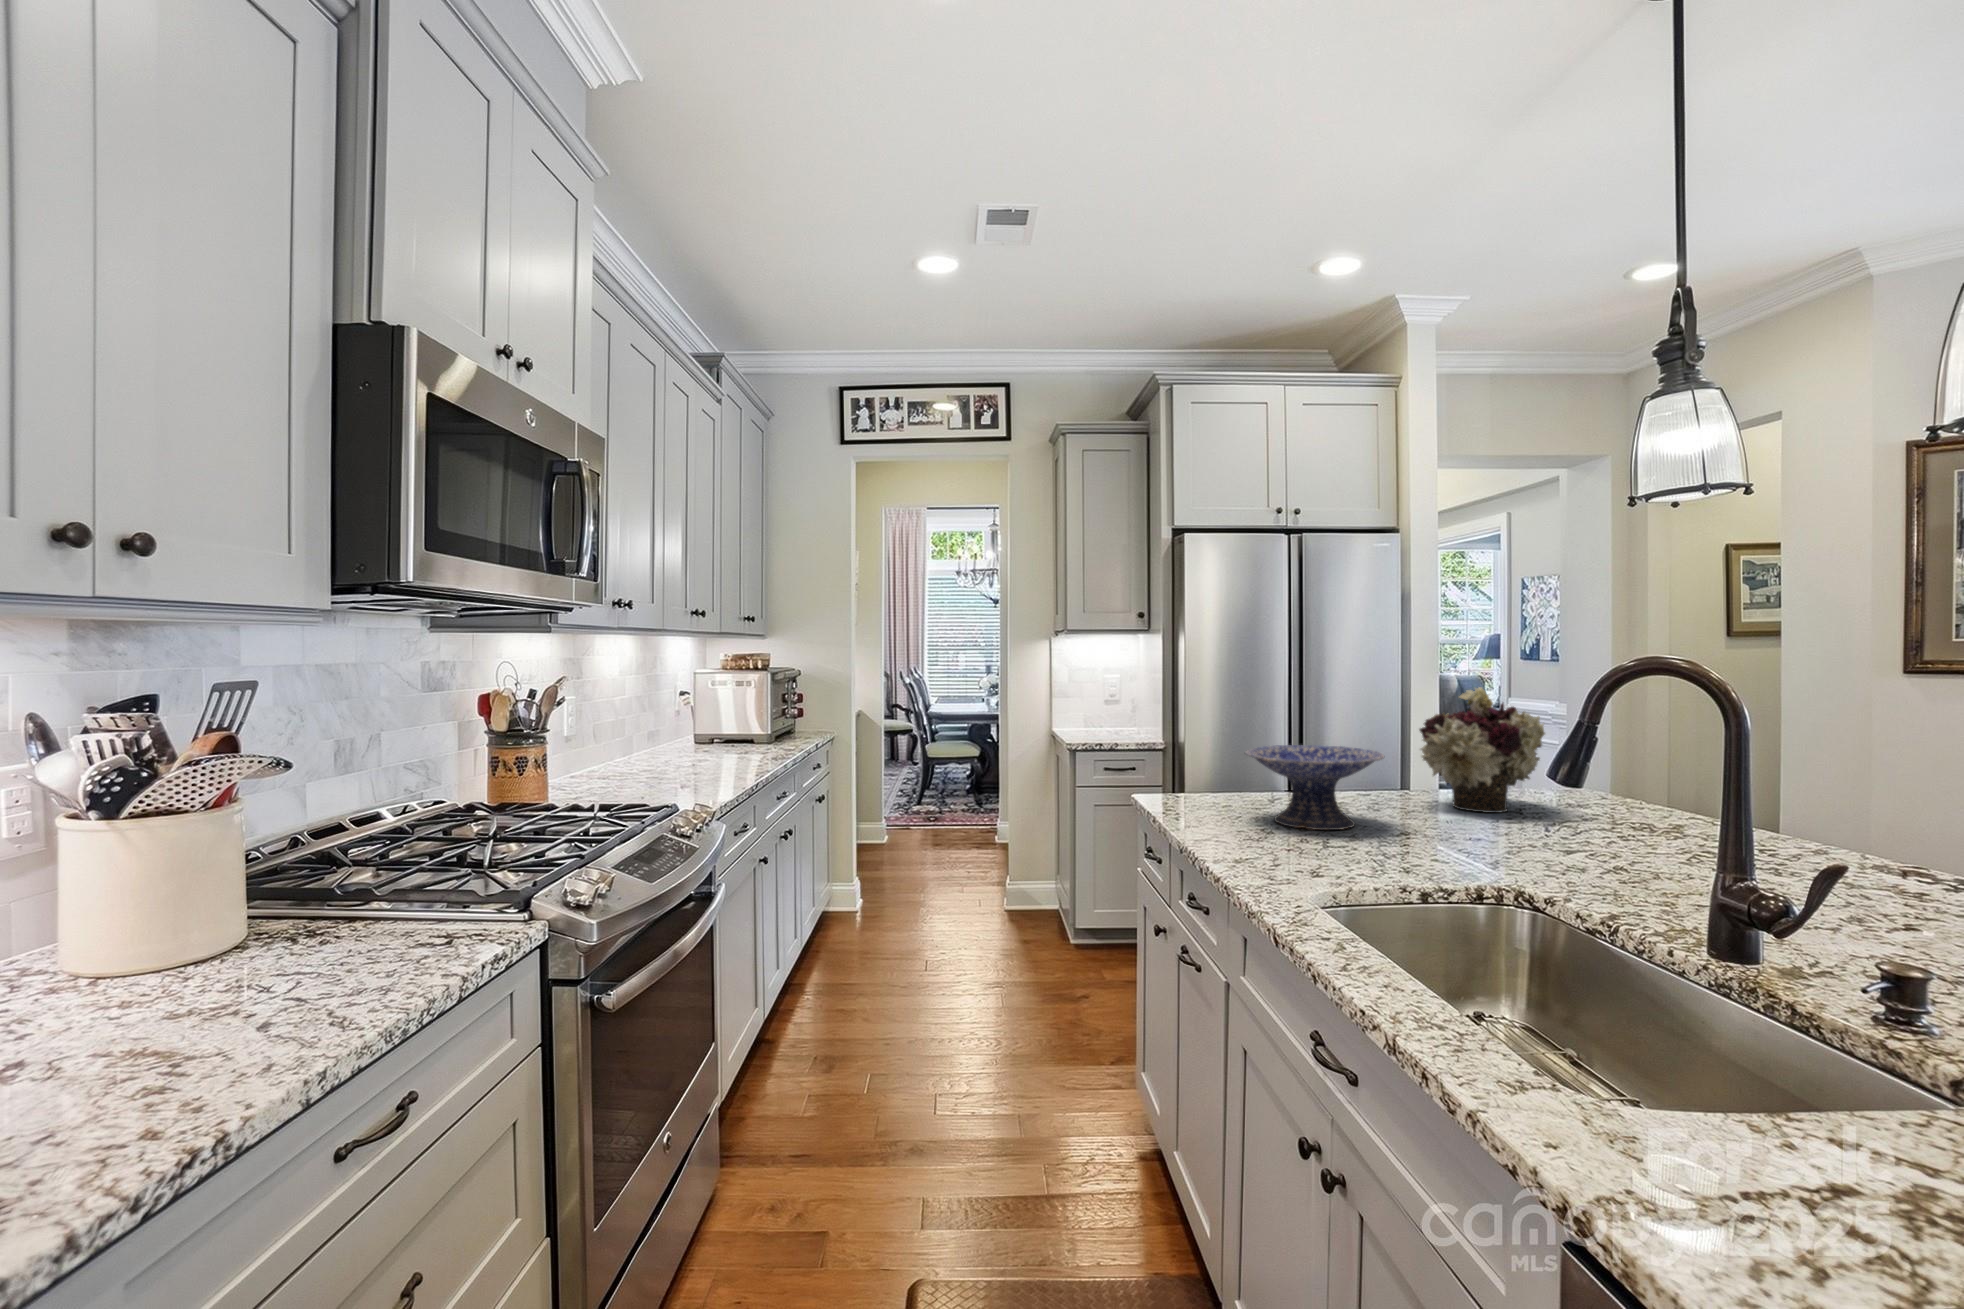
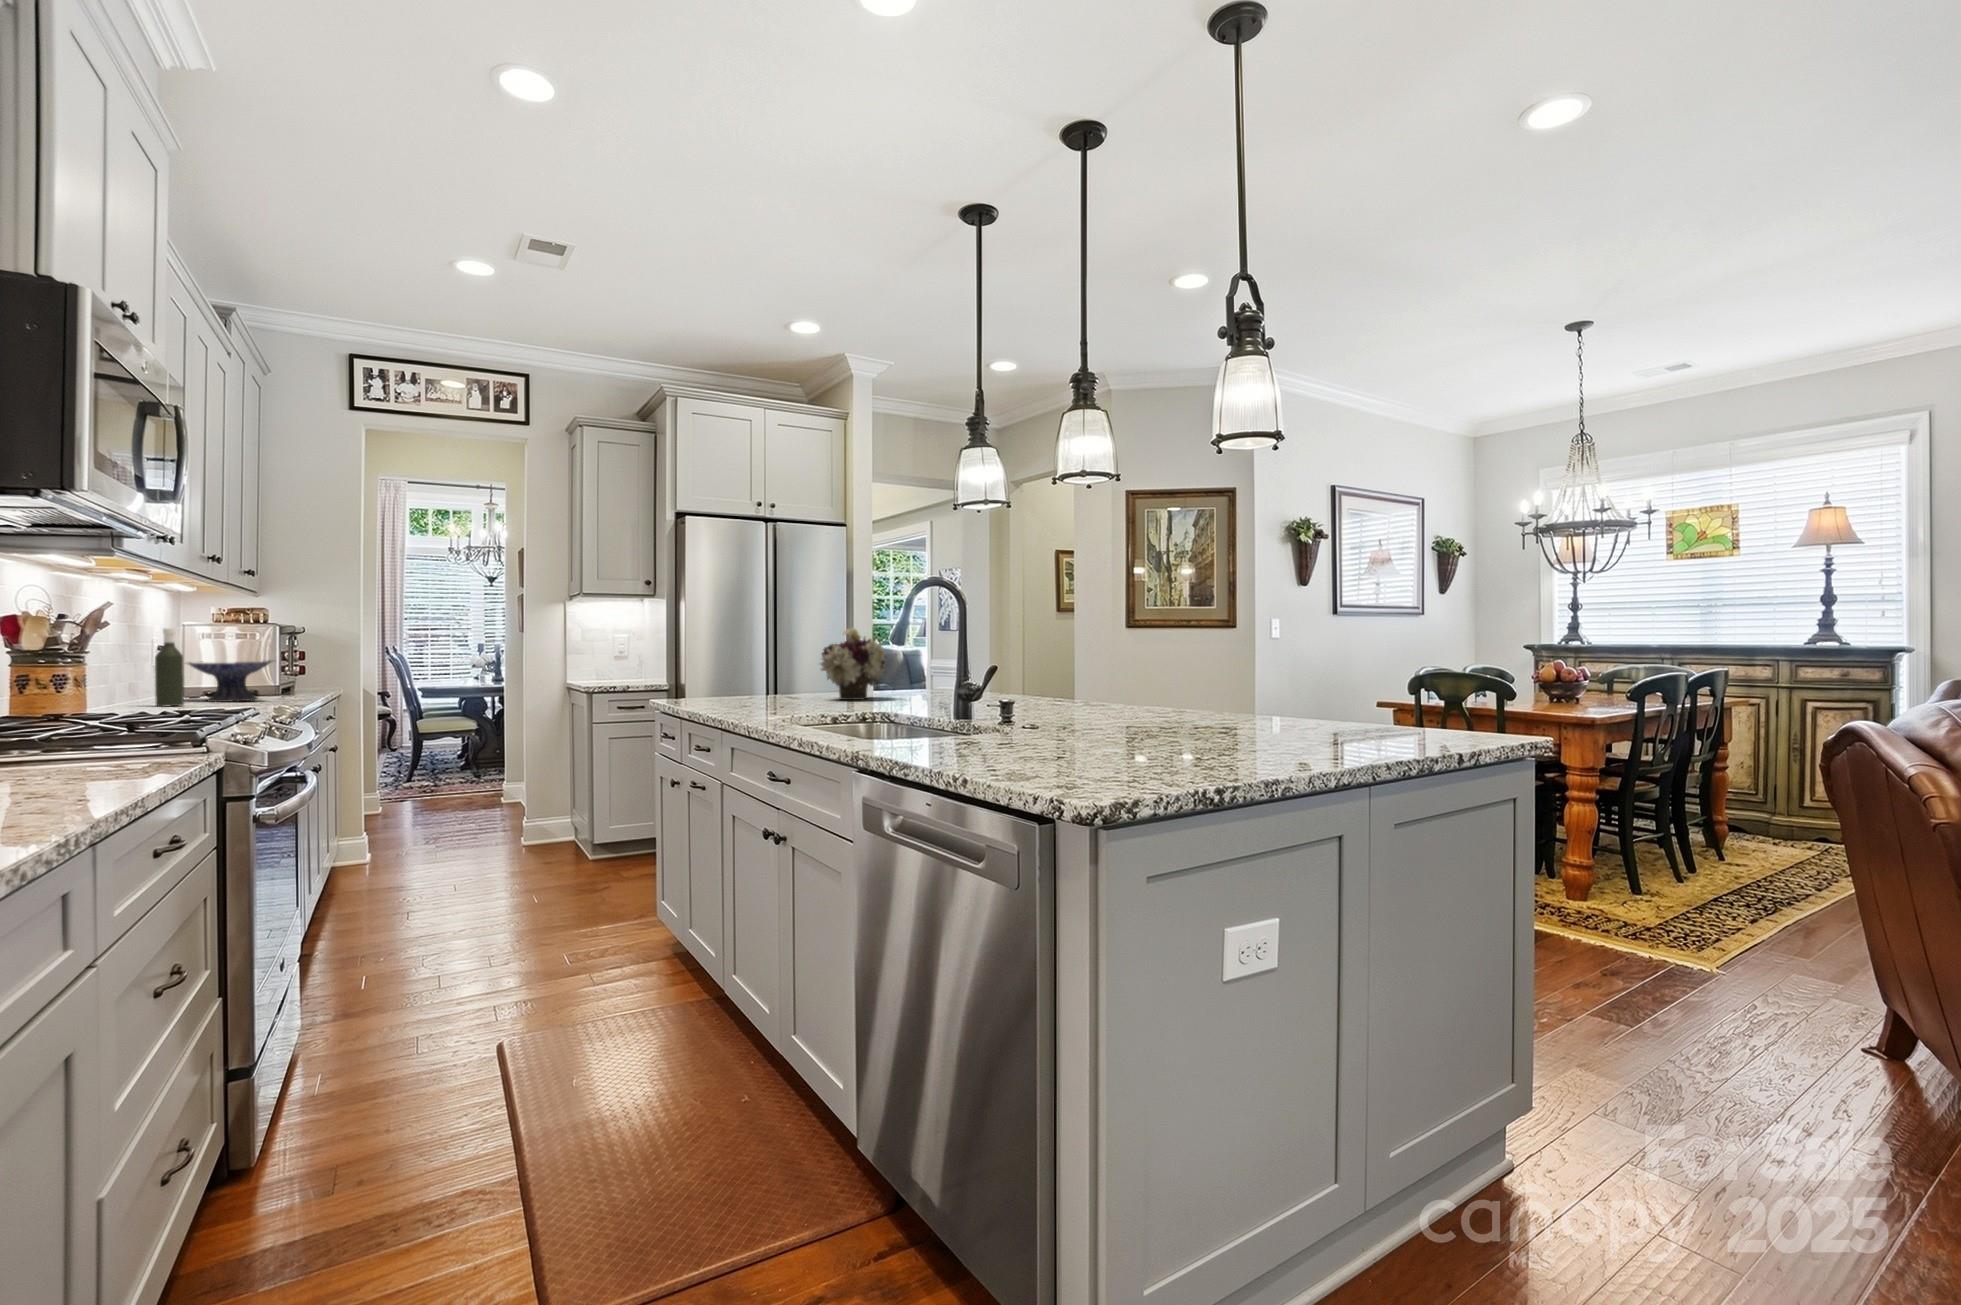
bottle: none [615,686,641,774] -> present [155,628,184,707]
decorative bowl: present [1245,745,1384,830] -> present [187,660,274,702]

